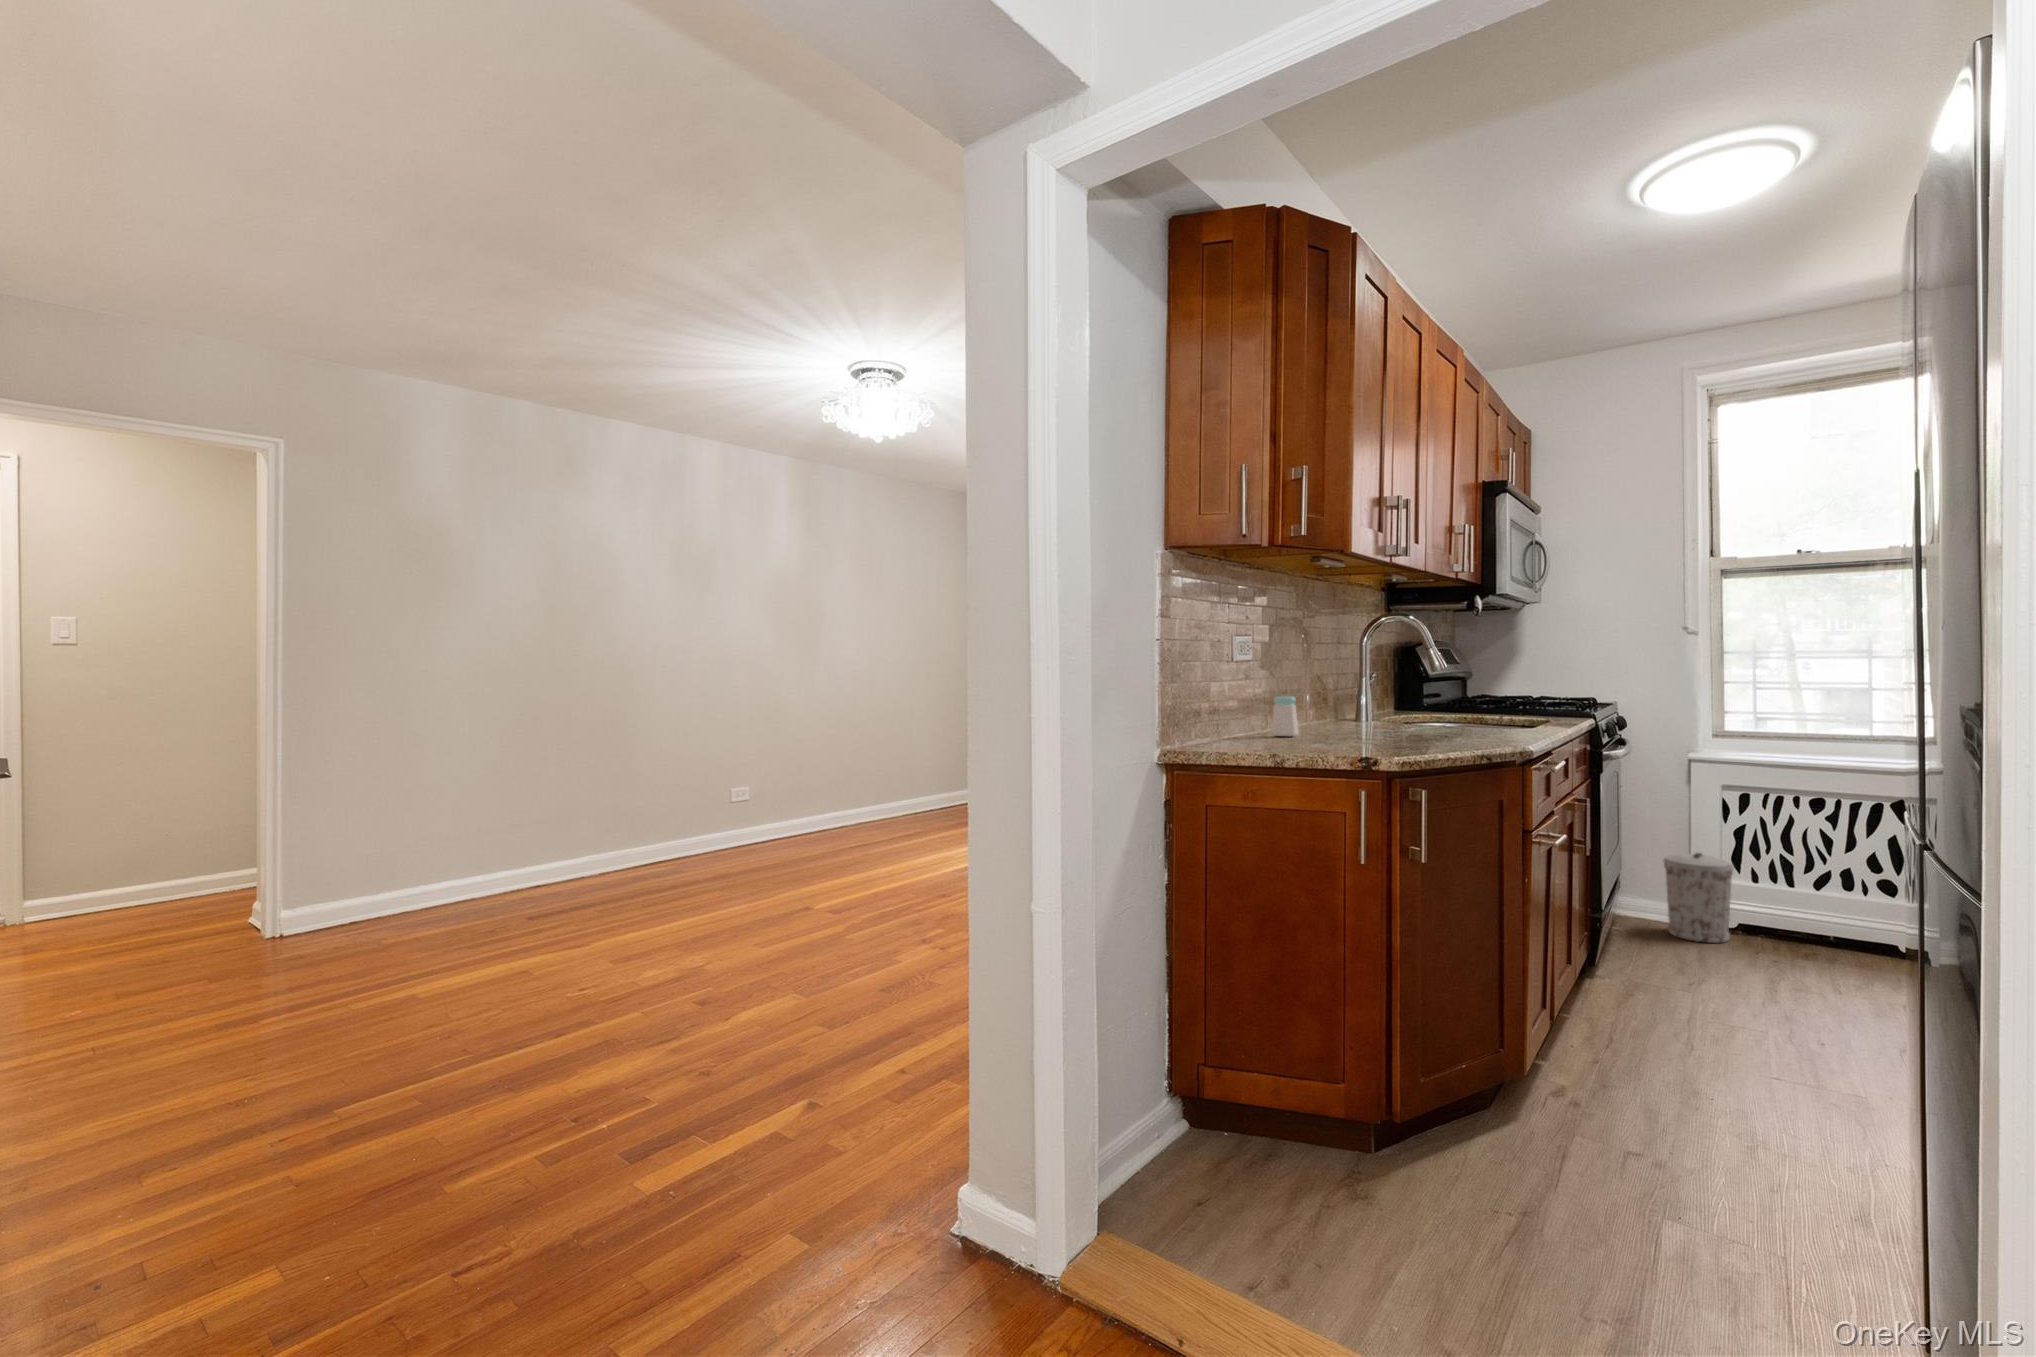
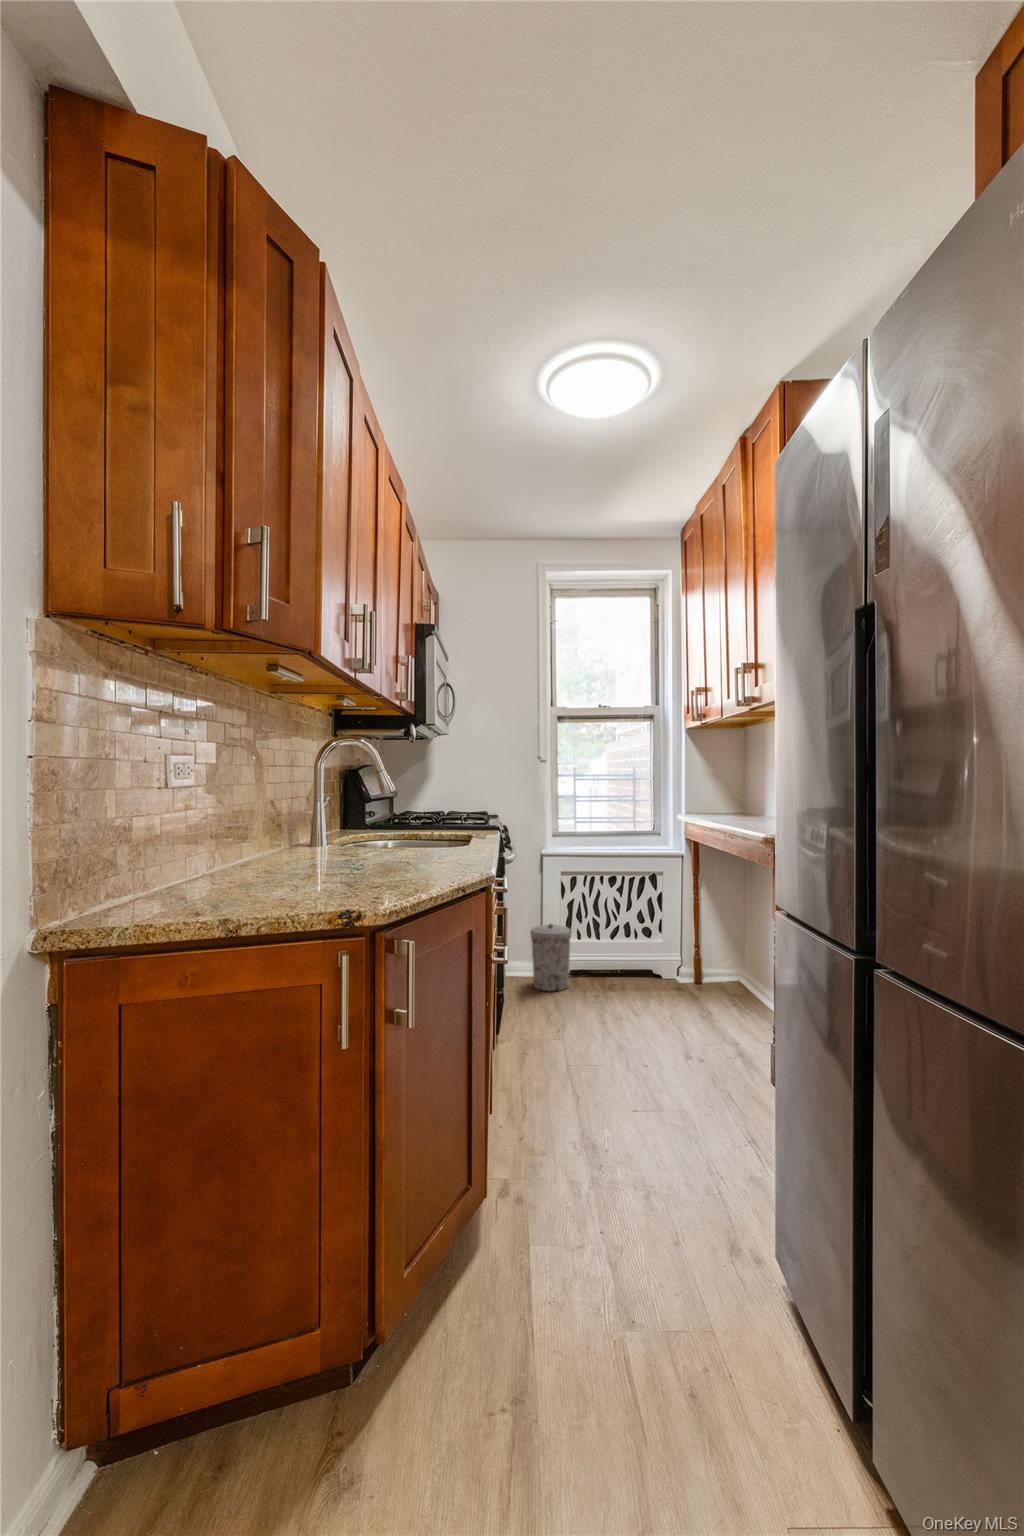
salt shaker: present [1272,696,1298,736] -> none [219,824,253,875]

